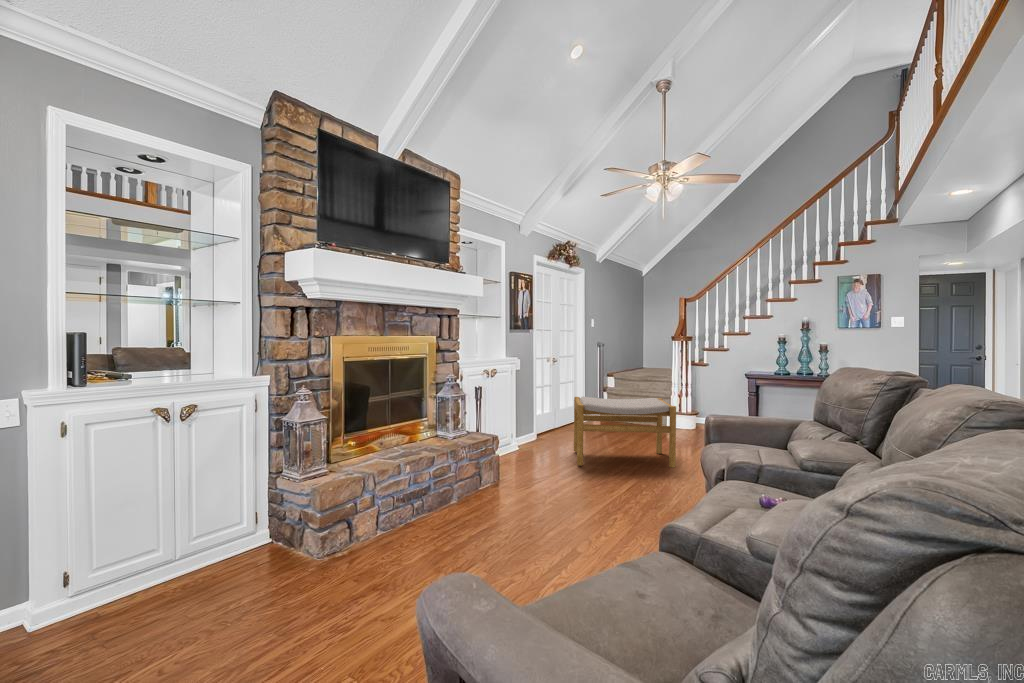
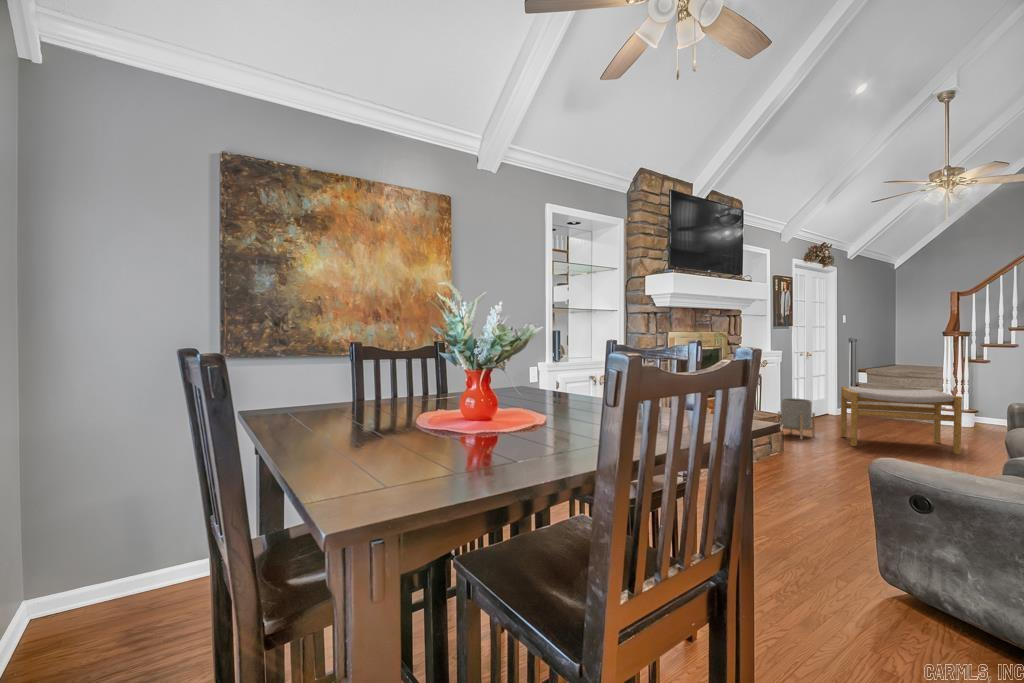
planter: none [510,412,548,460] -> present [778,398,815,439]

